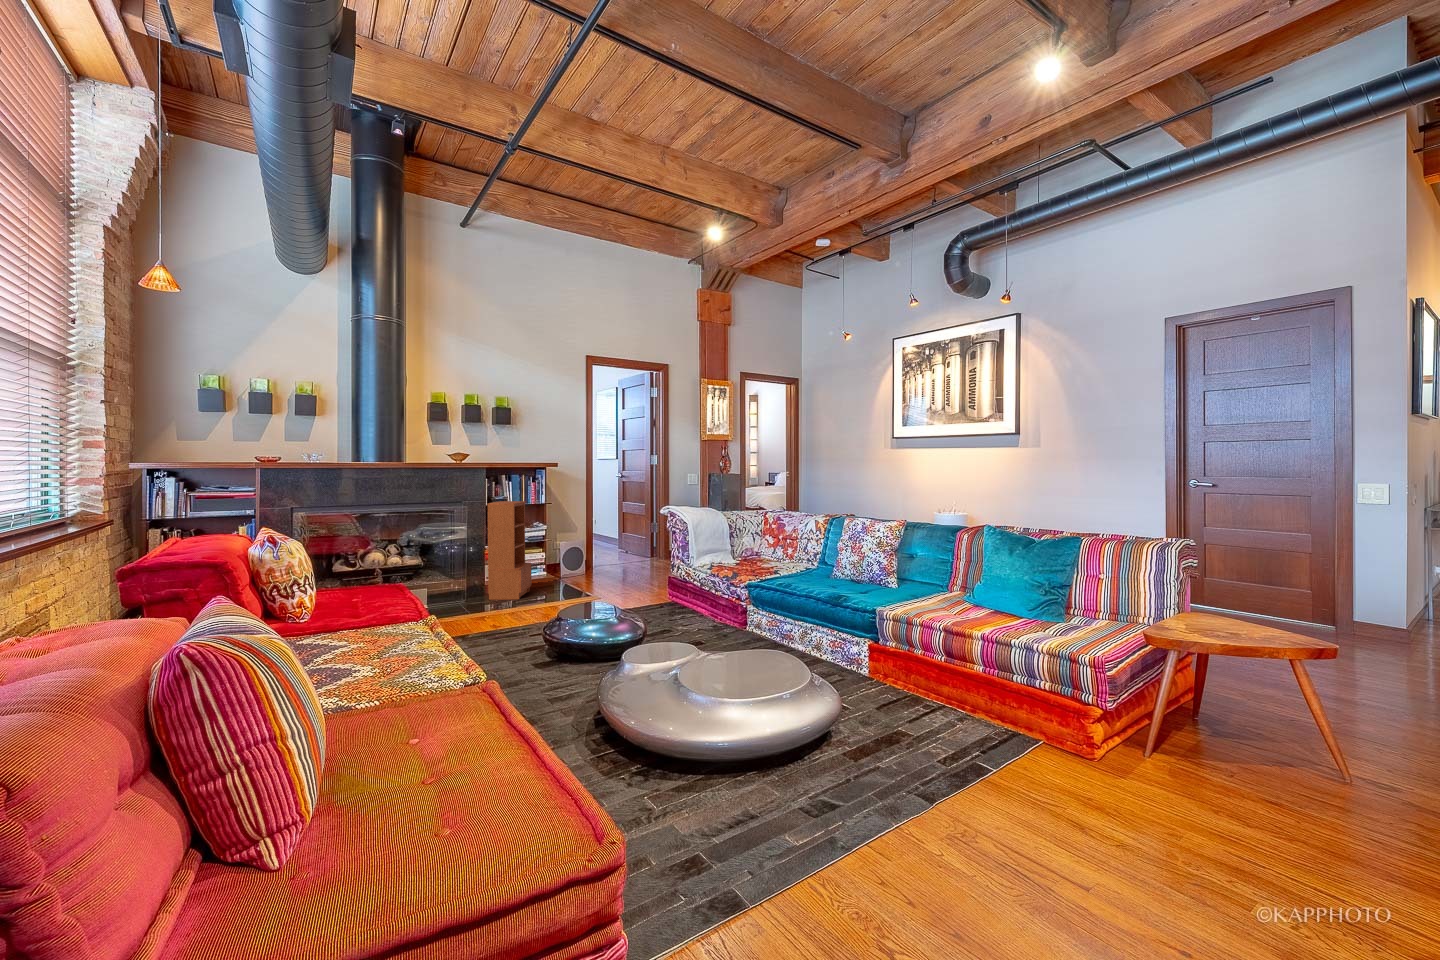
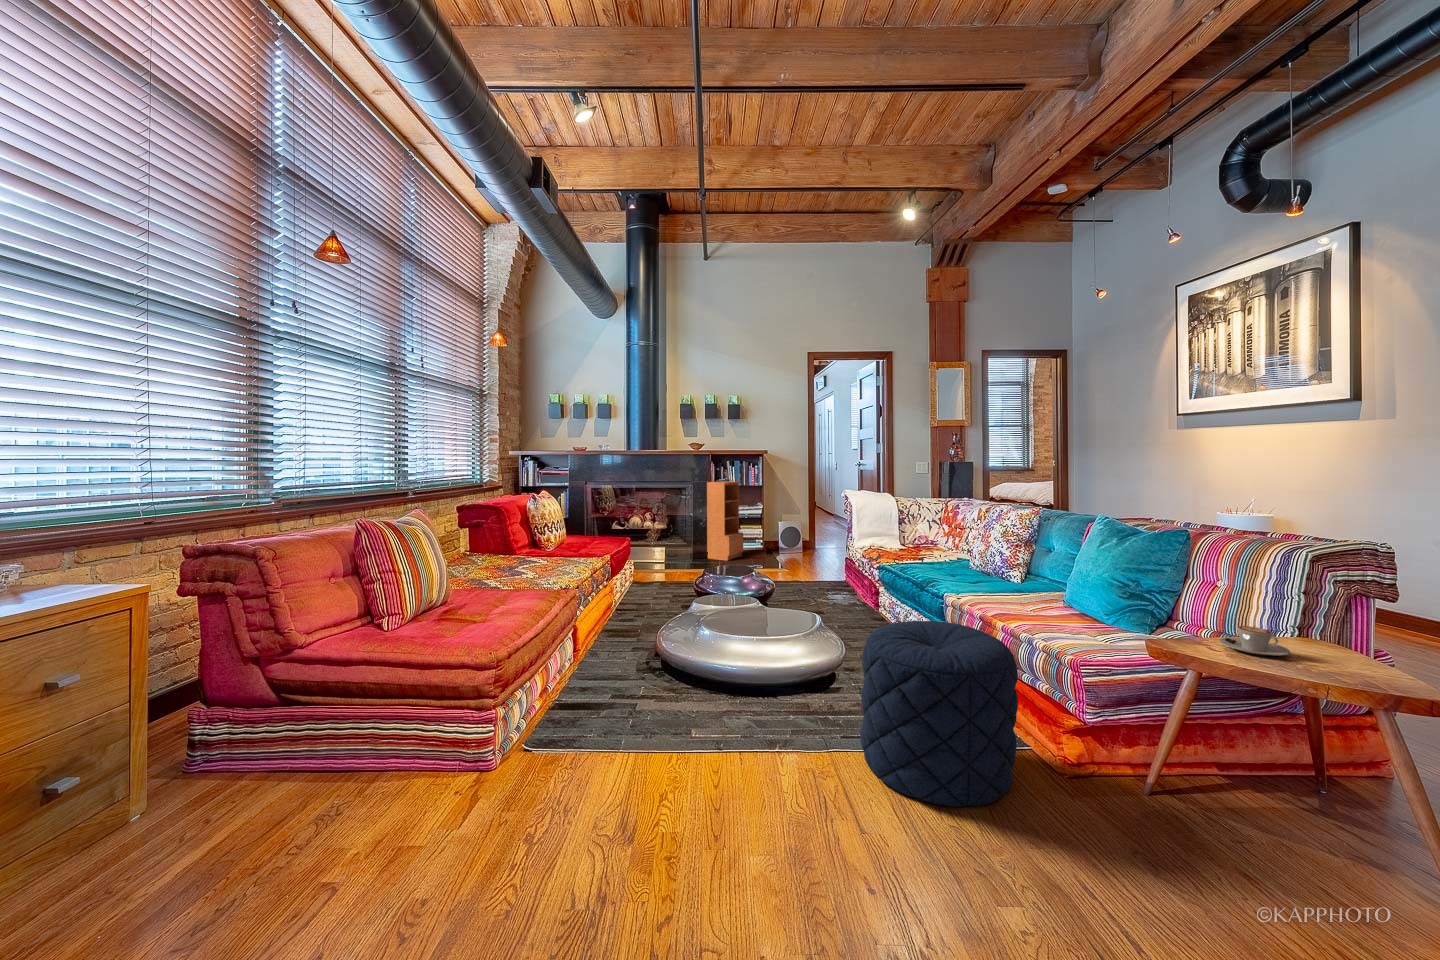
coffee cup: none [1191,613,1244,634] -> present [1219,626,1290,656]
pouf: none [951,647,1125,845] -> present [860,621,1018,807]

